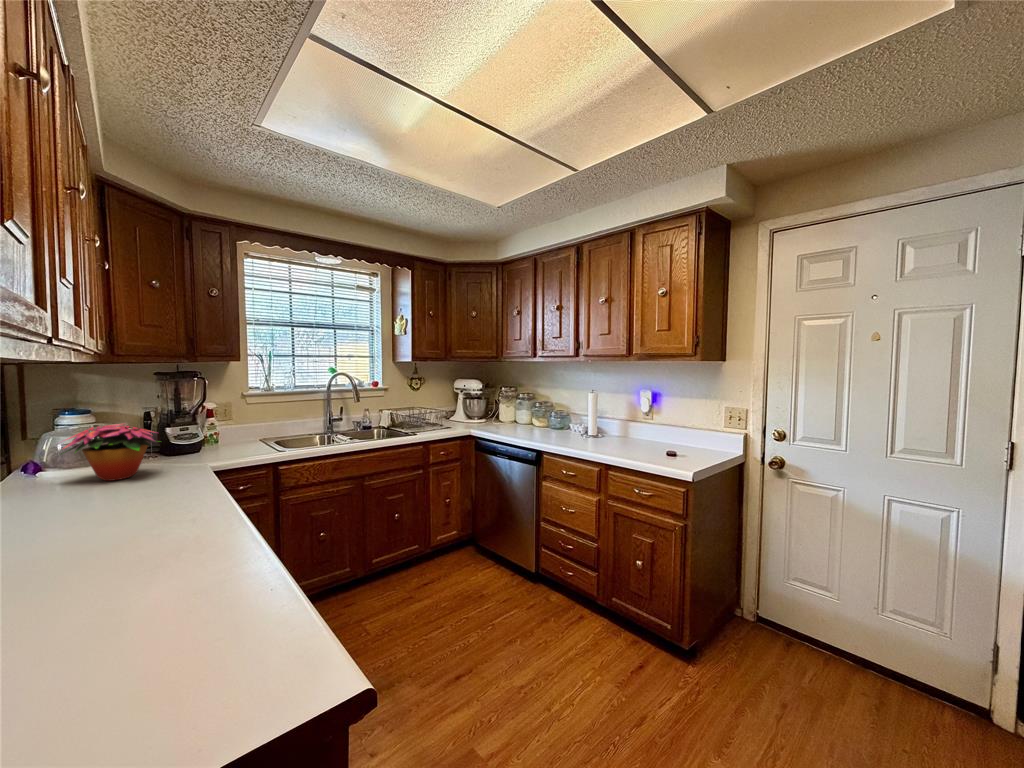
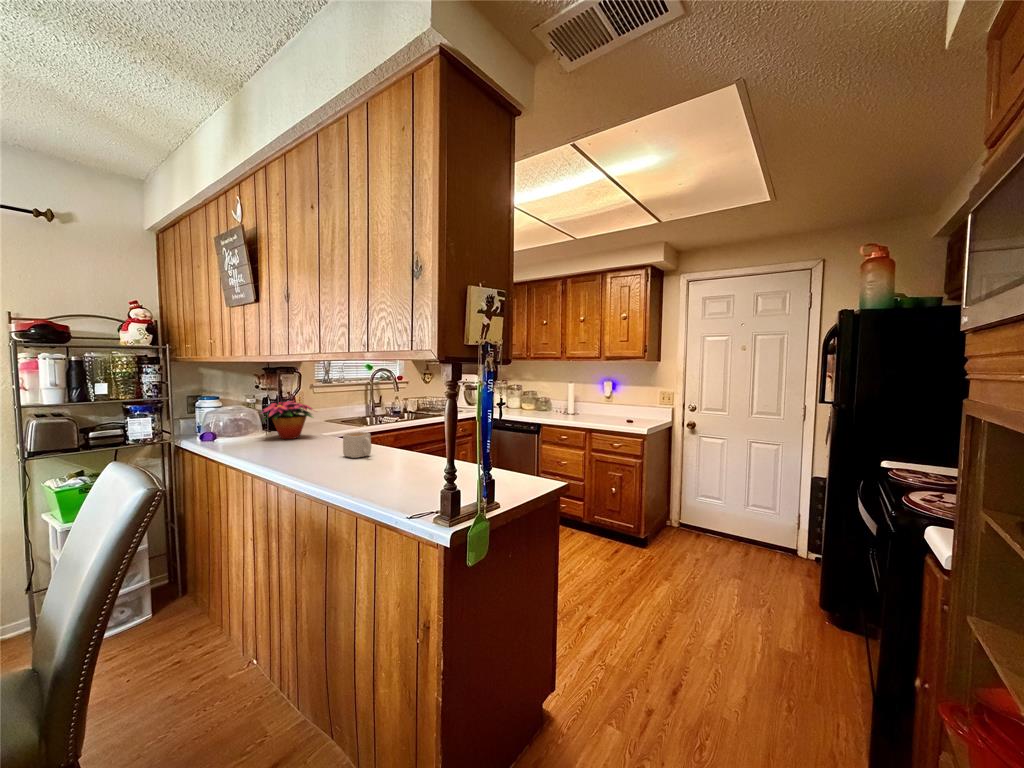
mug: none [55,490,115,544] -> present [343,432,371,458]

